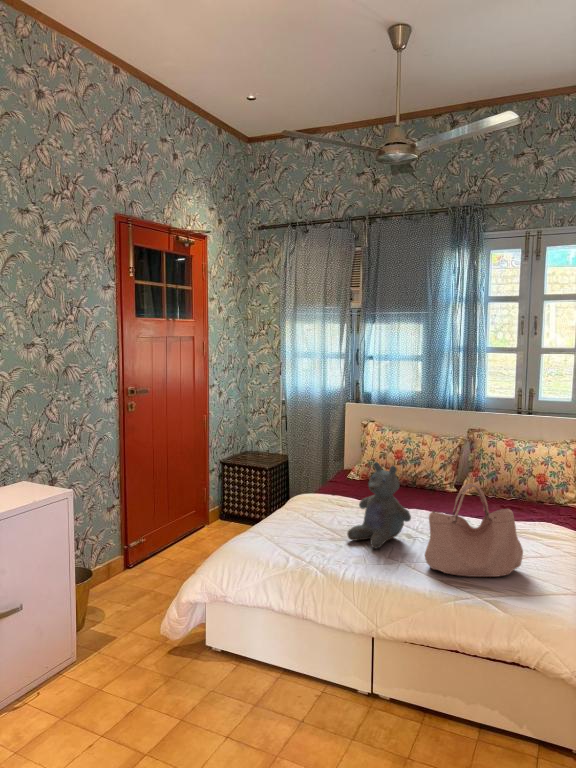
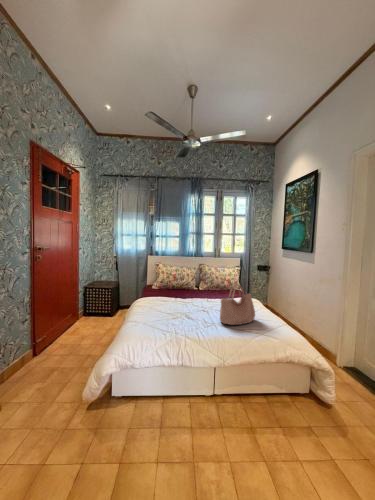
stuffed bear: present [348,462,411,549] -> none [177,278,205,319]

